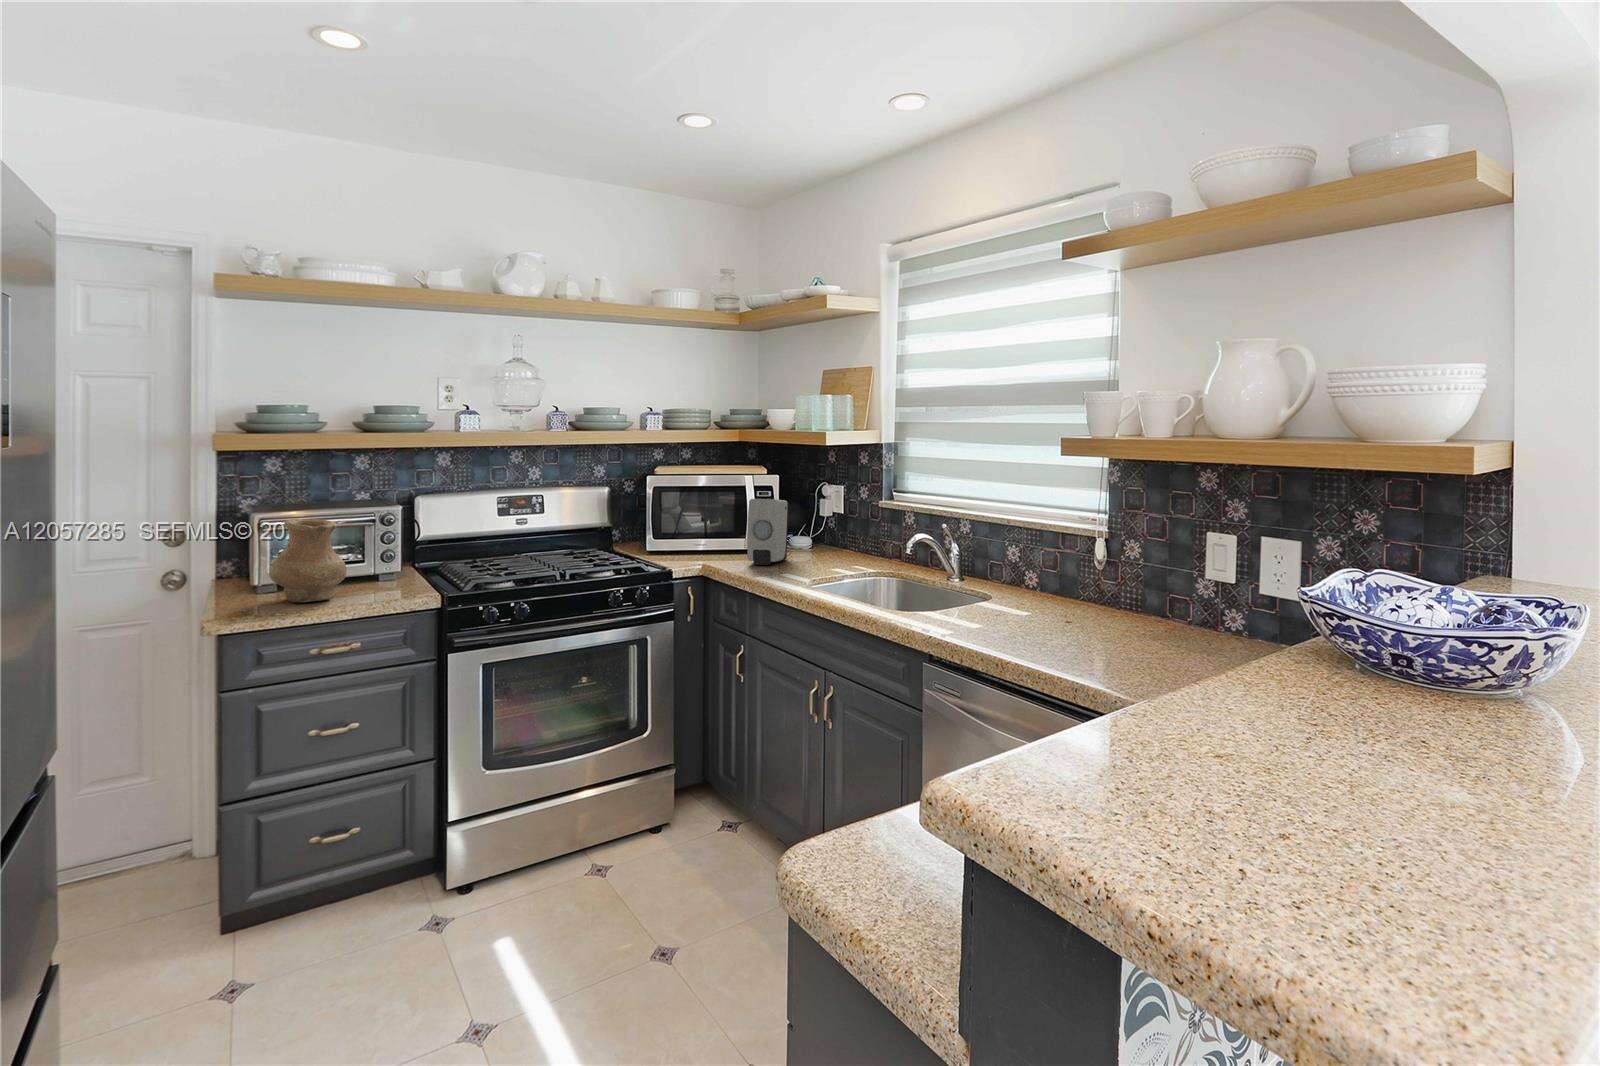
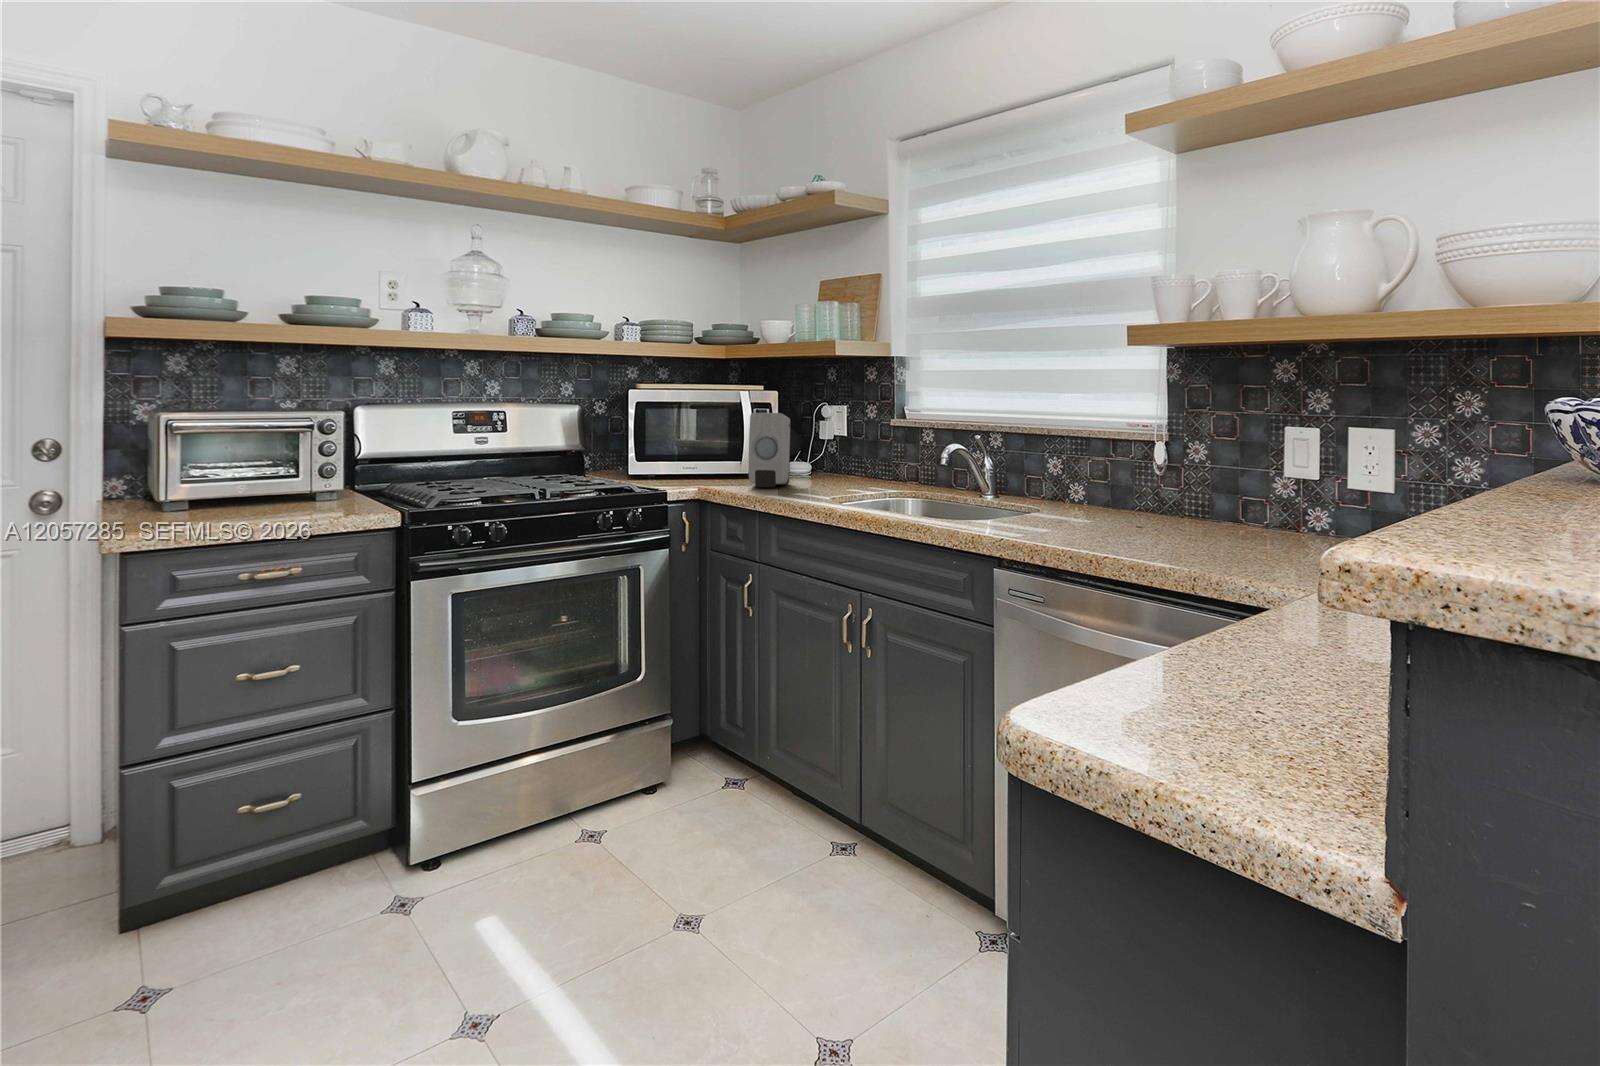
vase: present [269,519,347,602] -> none [179,415,279,517]

